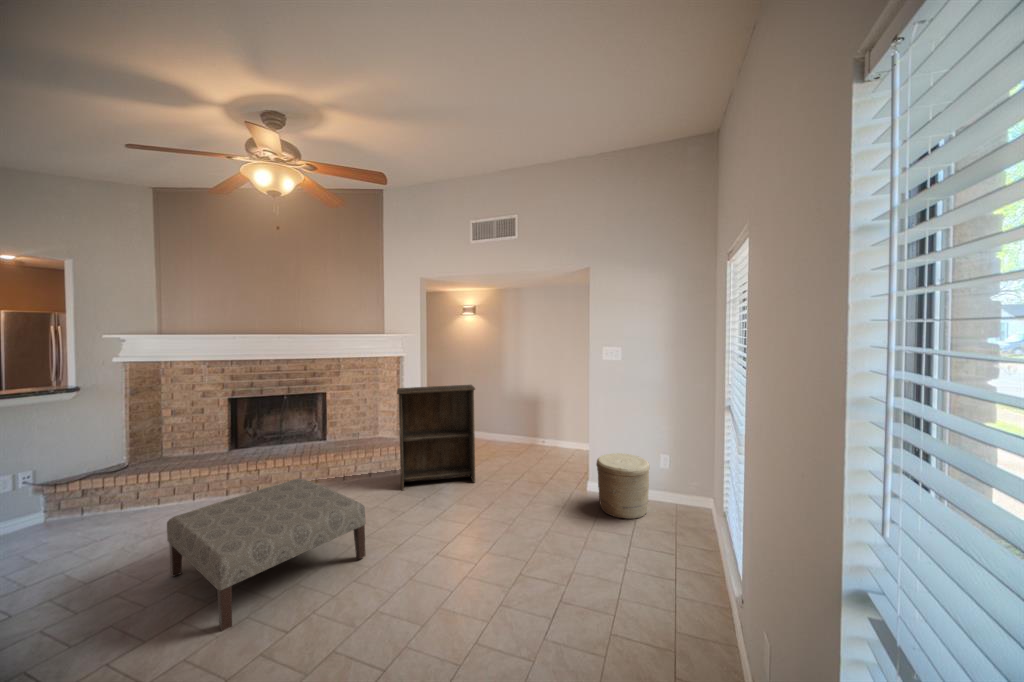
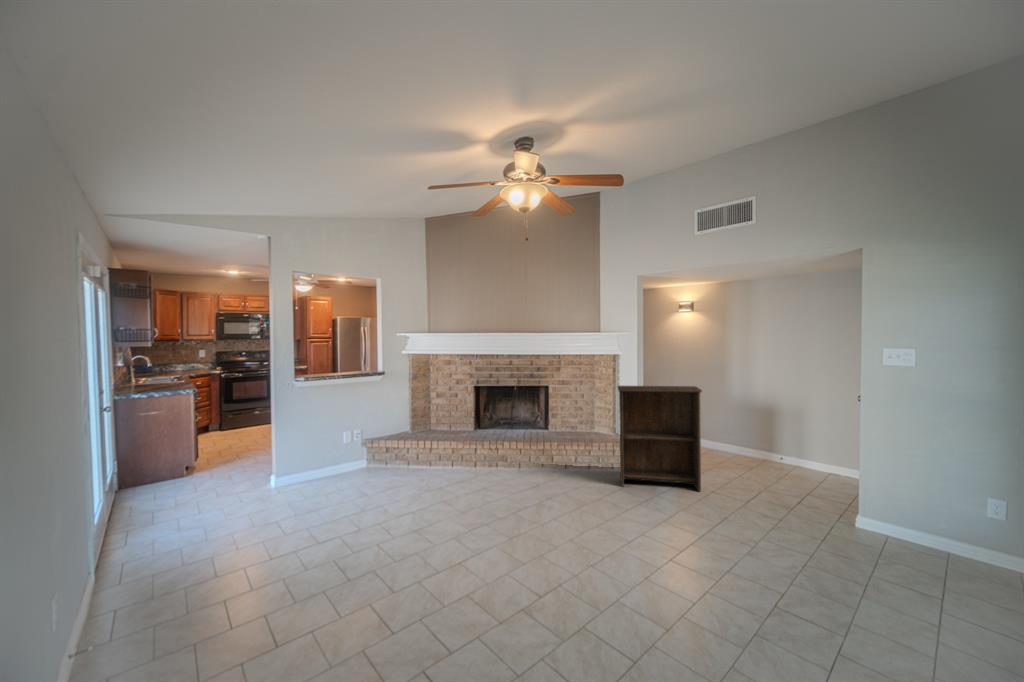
woven basket: present [596,453,649,519] -> none [874,484,967,575]
ottoman: present [167,479,366,631] -> none [445,460,598,578]

